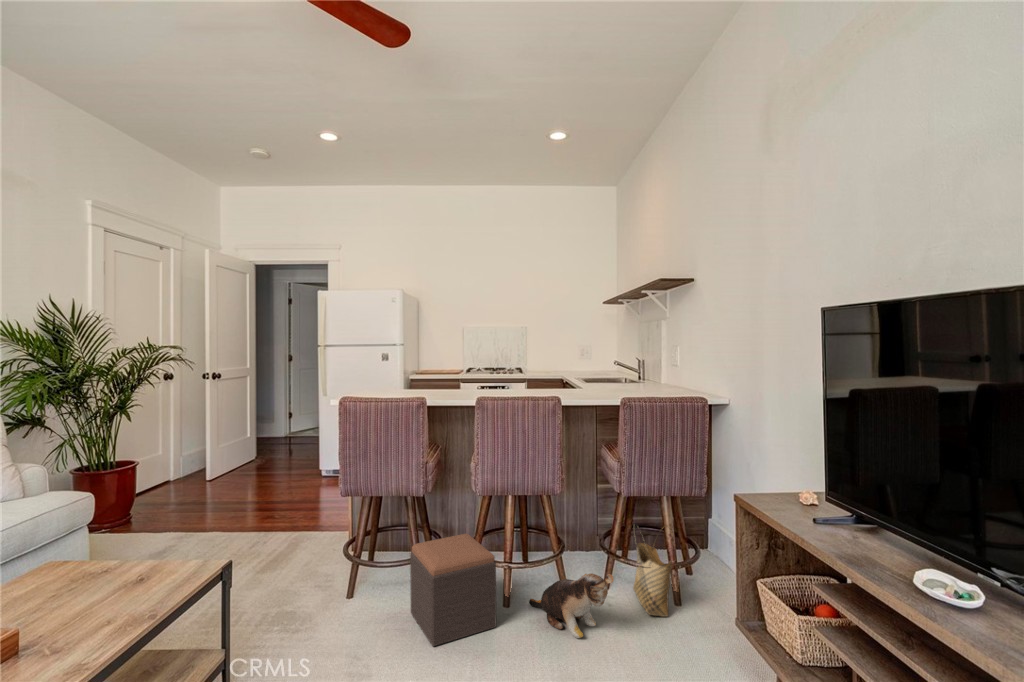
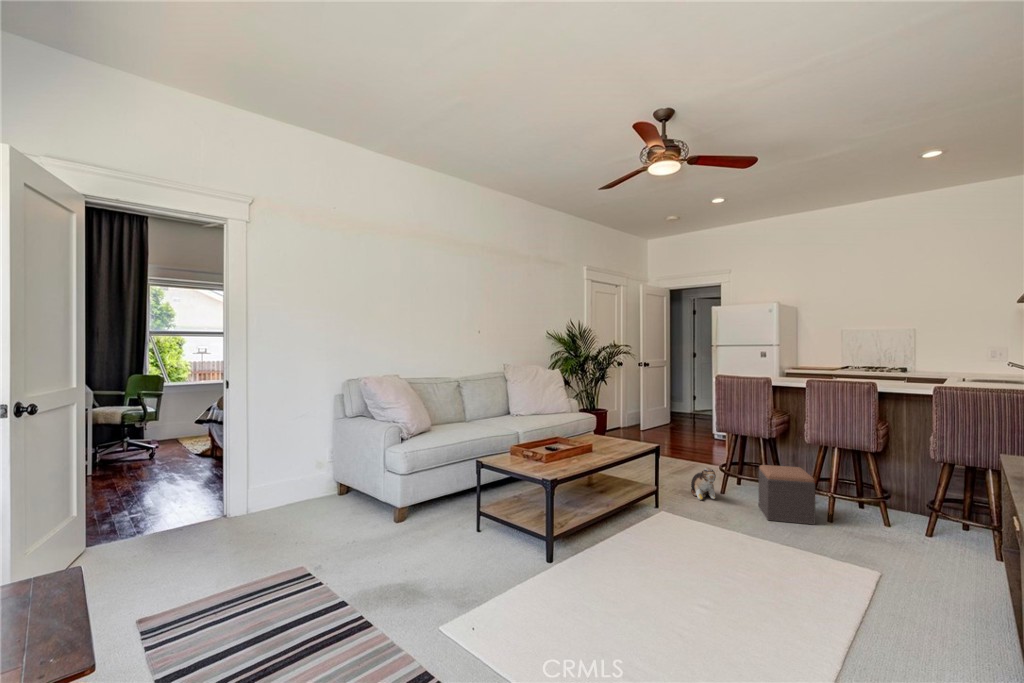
woven basket: present [633,525,672,617] -> none [945,483,983,556]
plush toy: present [529,573,614,638] -> present [691,468,717,500]

